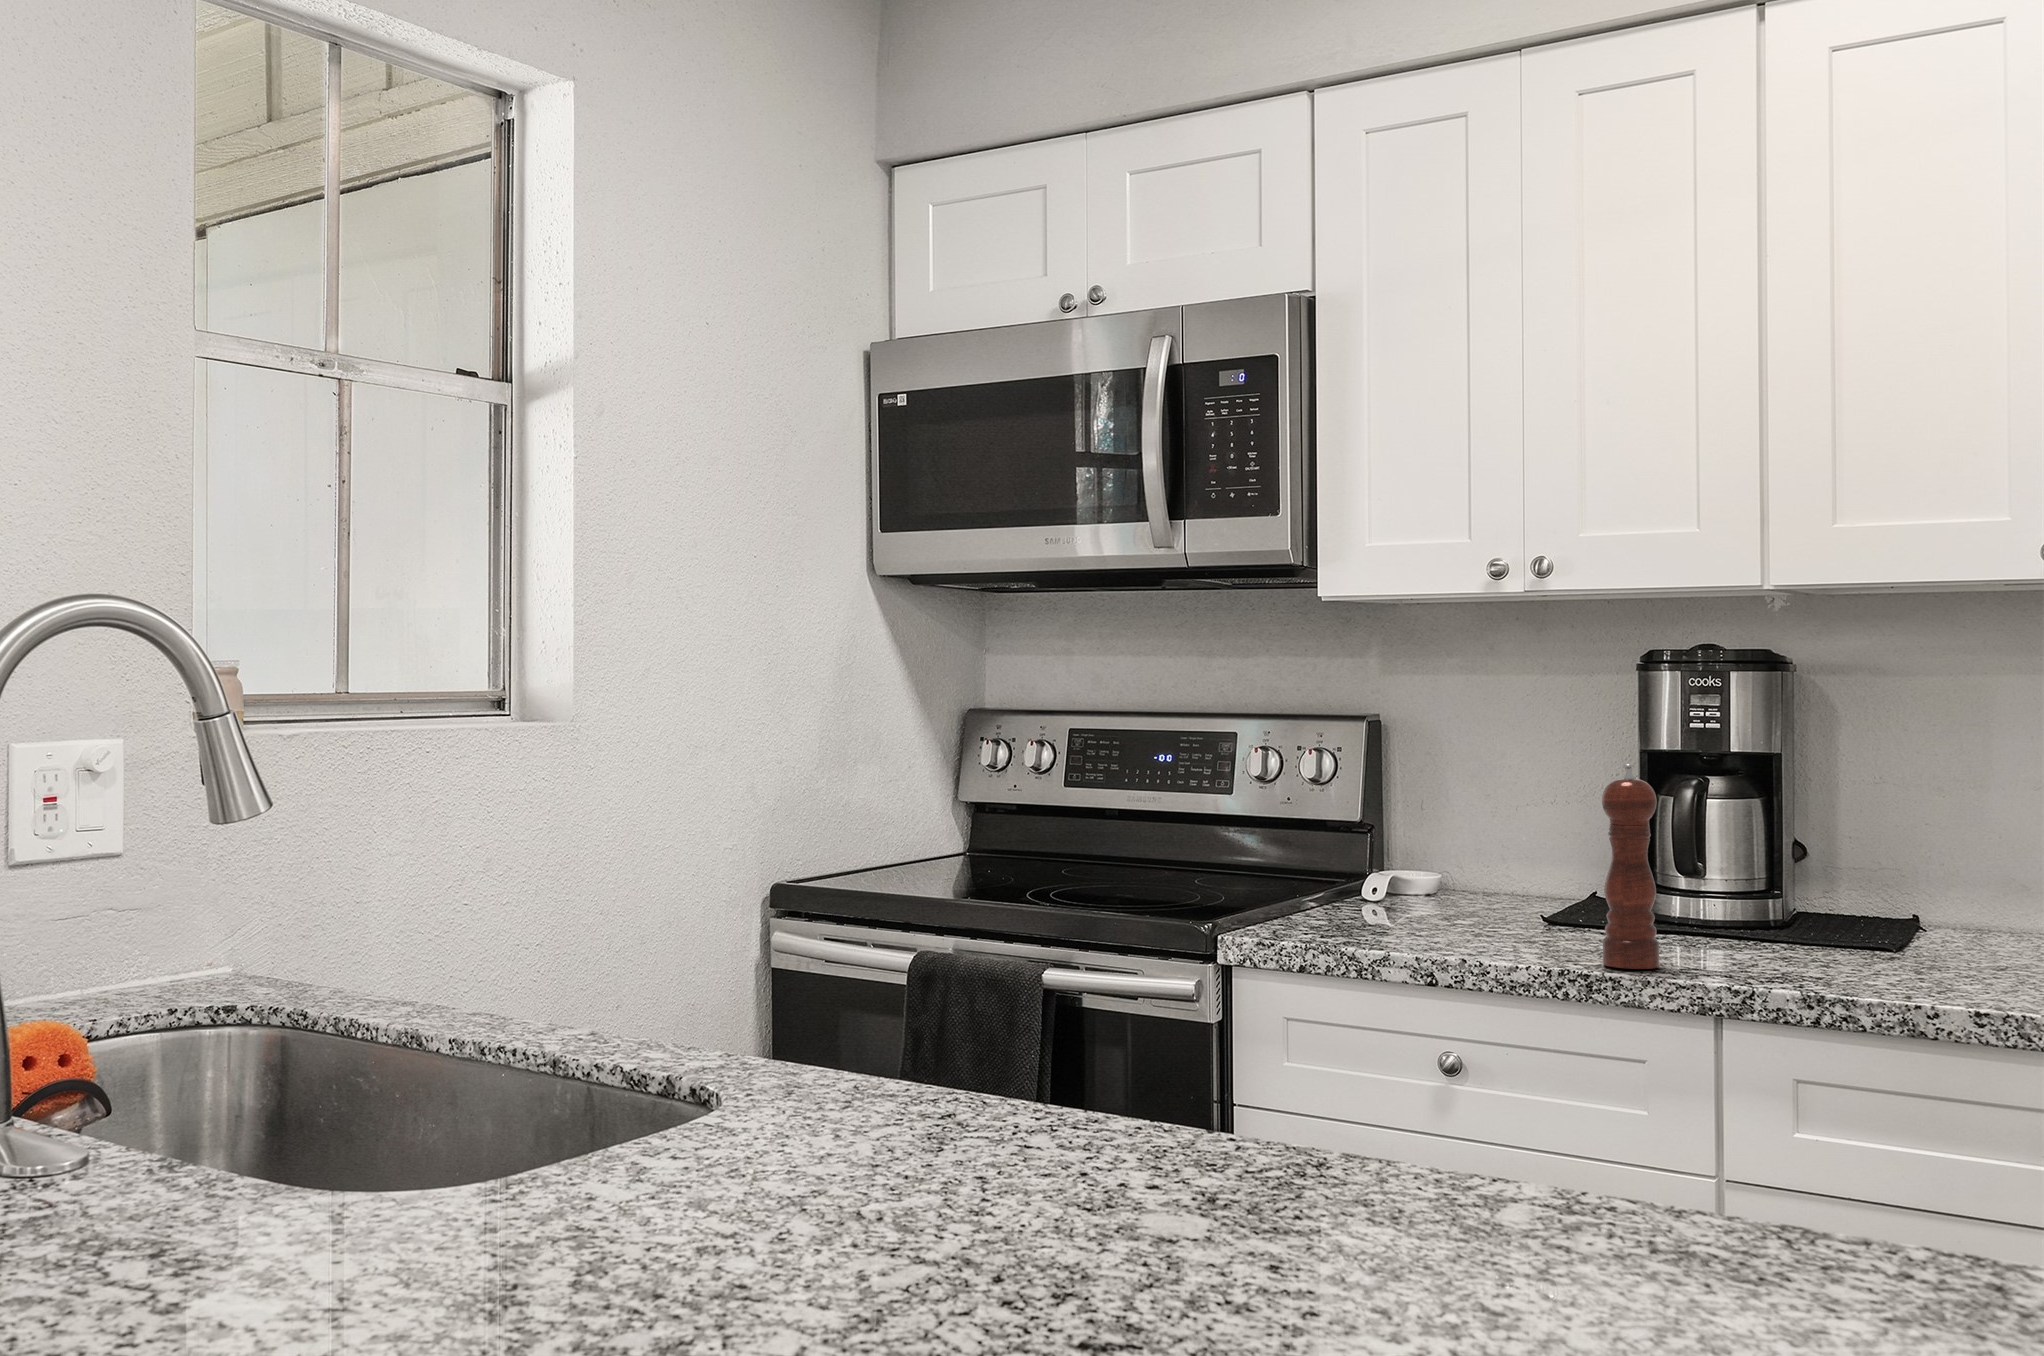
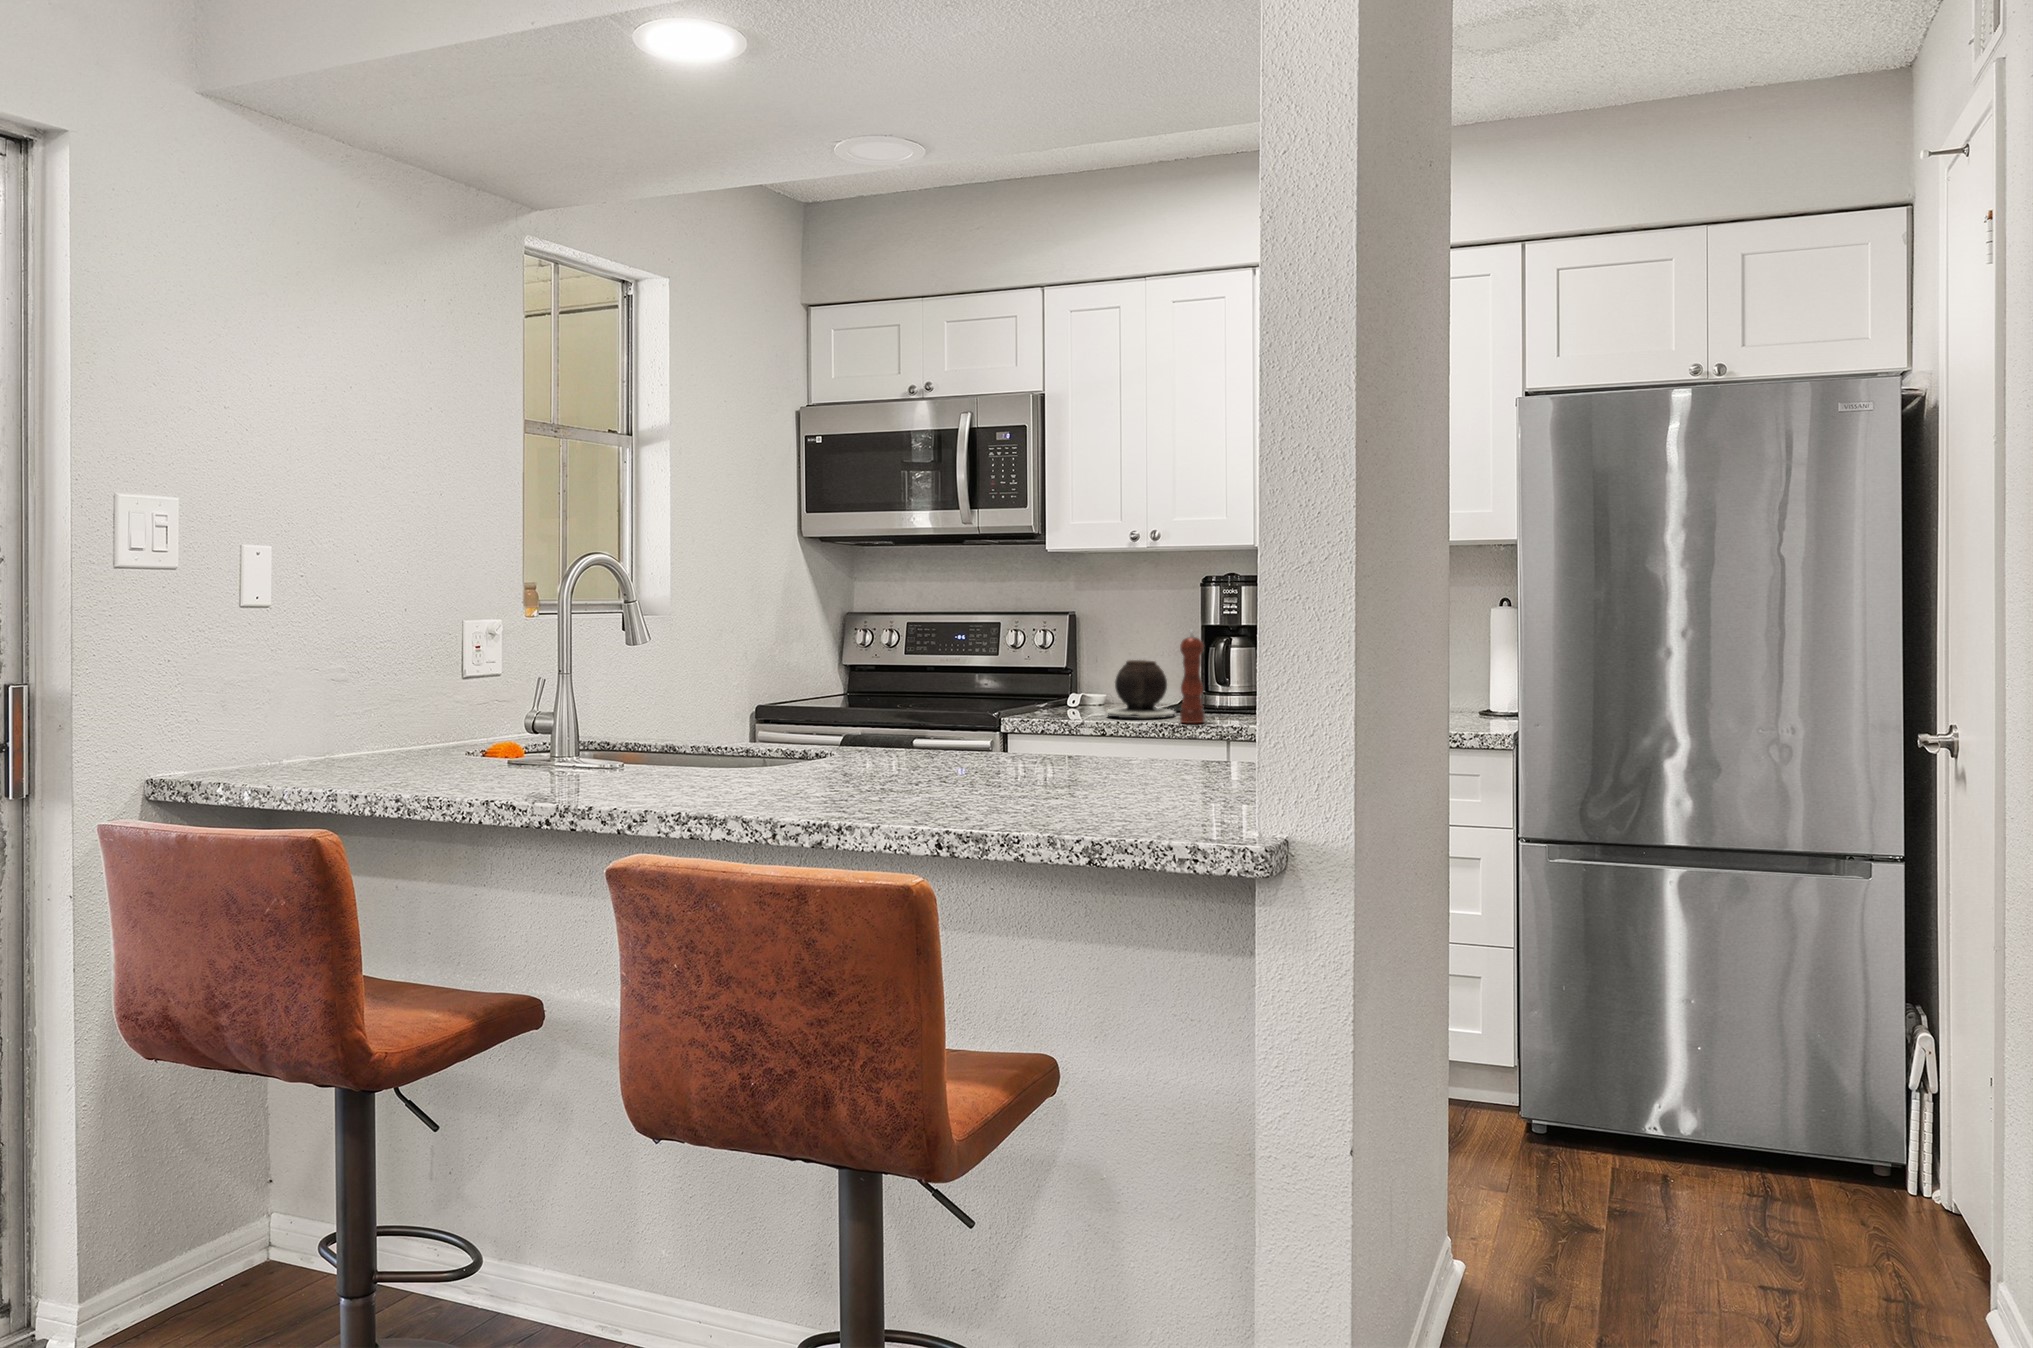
vase: none [1438,820,1589,947] -> present [1107,660,1174,718]

